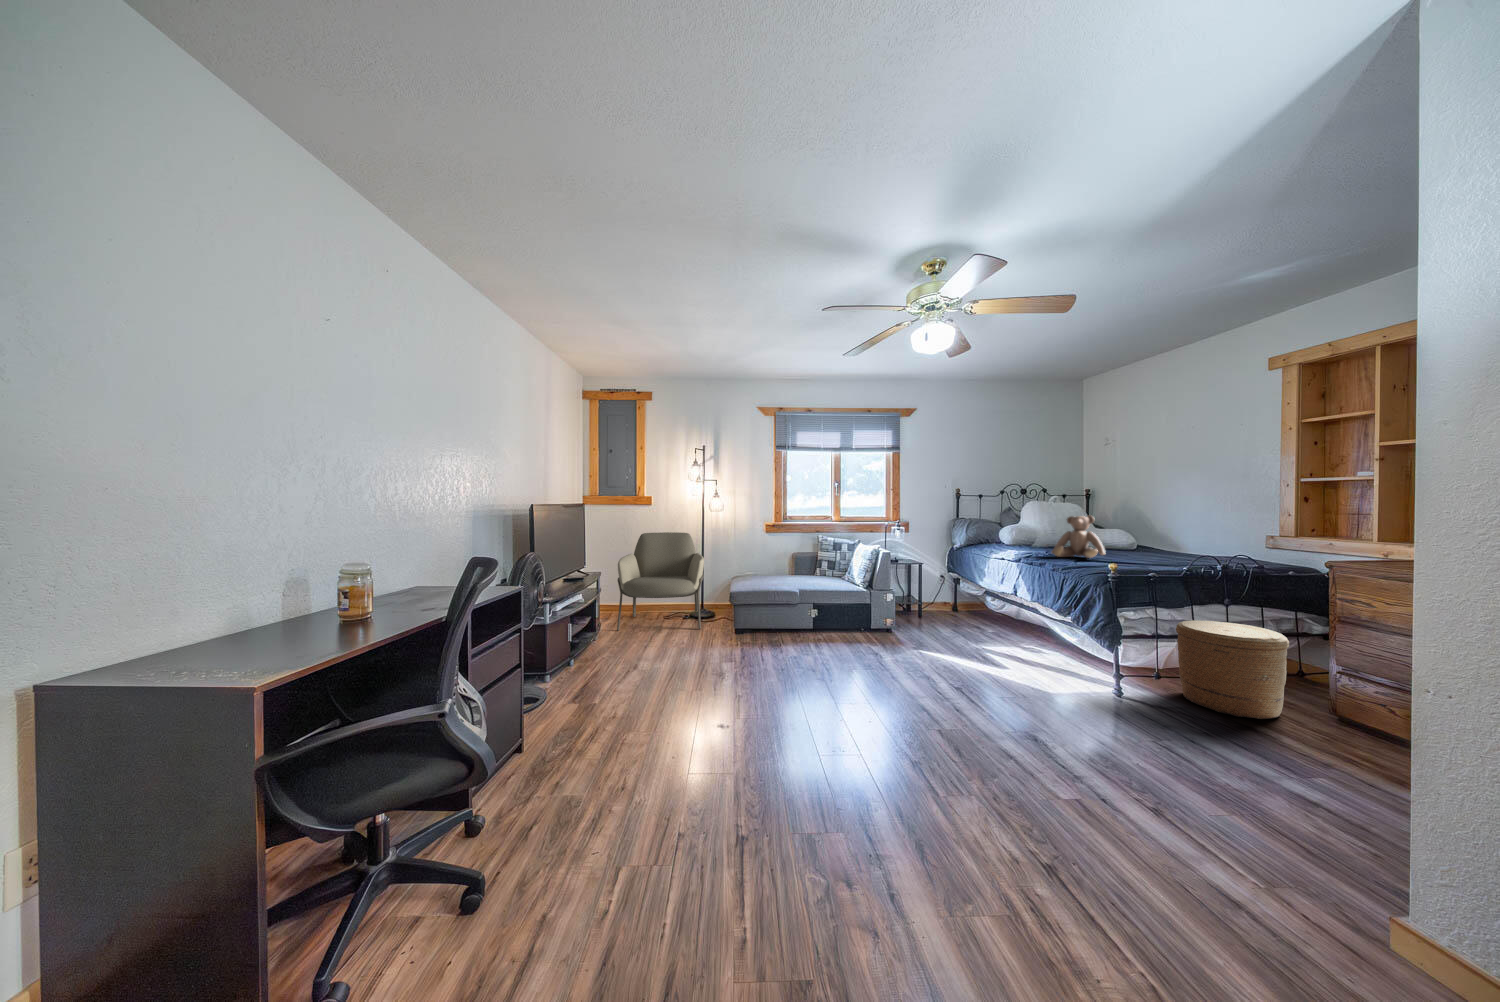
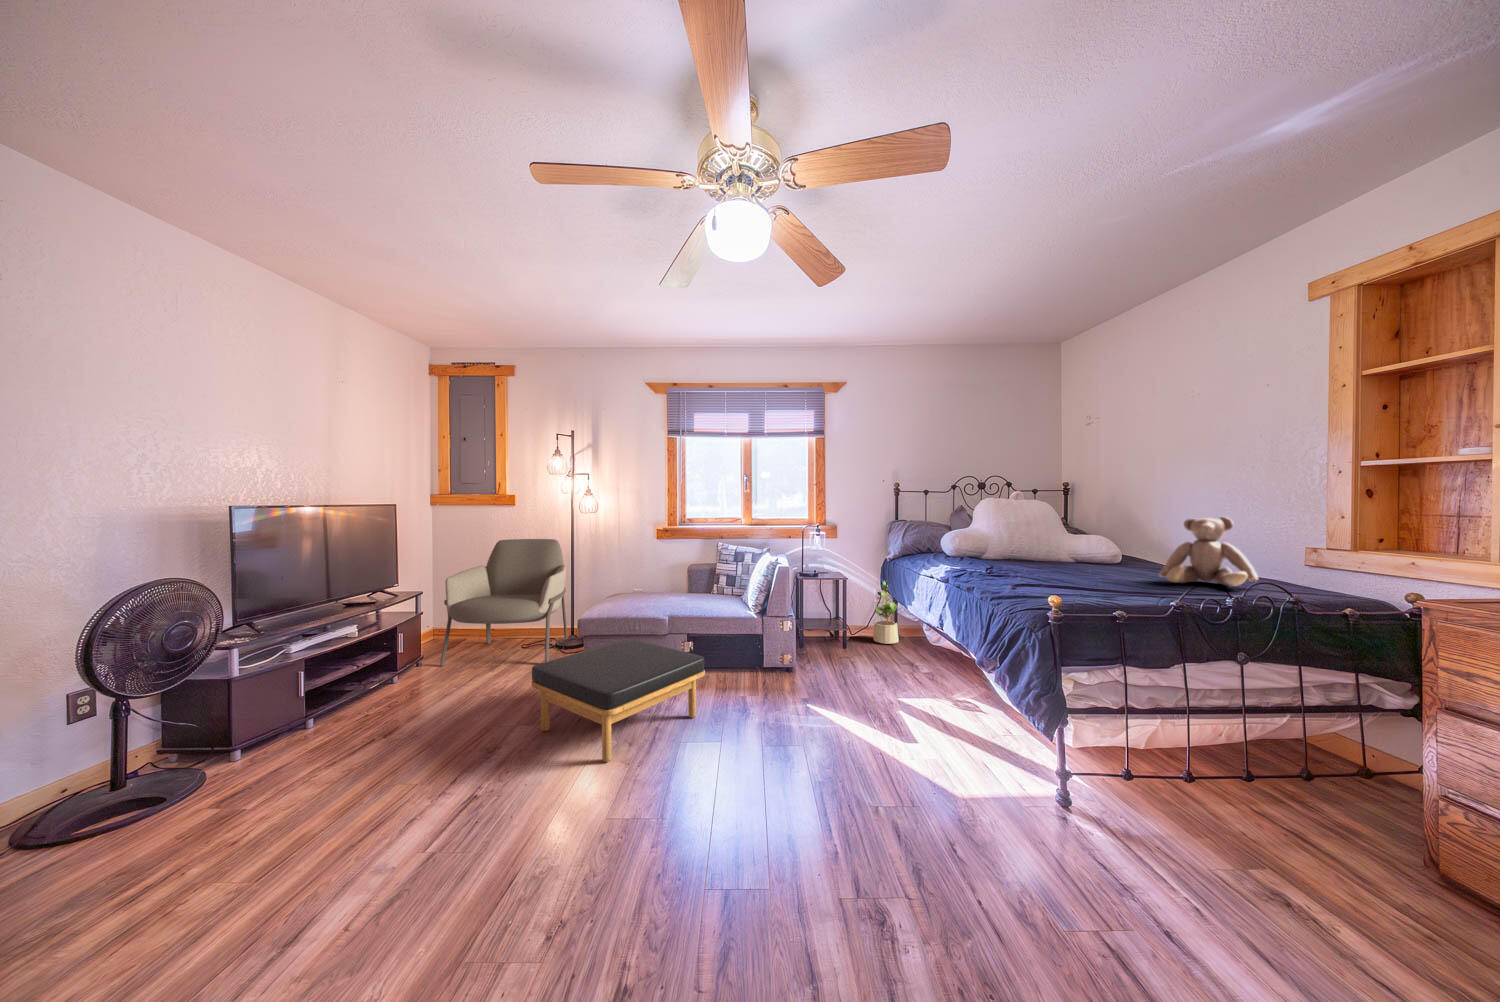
teddy bear: present [1051,515,1105,558] -> present [1159,517,1258,586]
potted plant: none [940,566,963,615] -> present [873,581,899,644]
ottoman: none [738,605,855,679] -> present [532,639,705,762]
woven basket: present [1176,621,1289,719] -> none [1156,687,1352,881]

